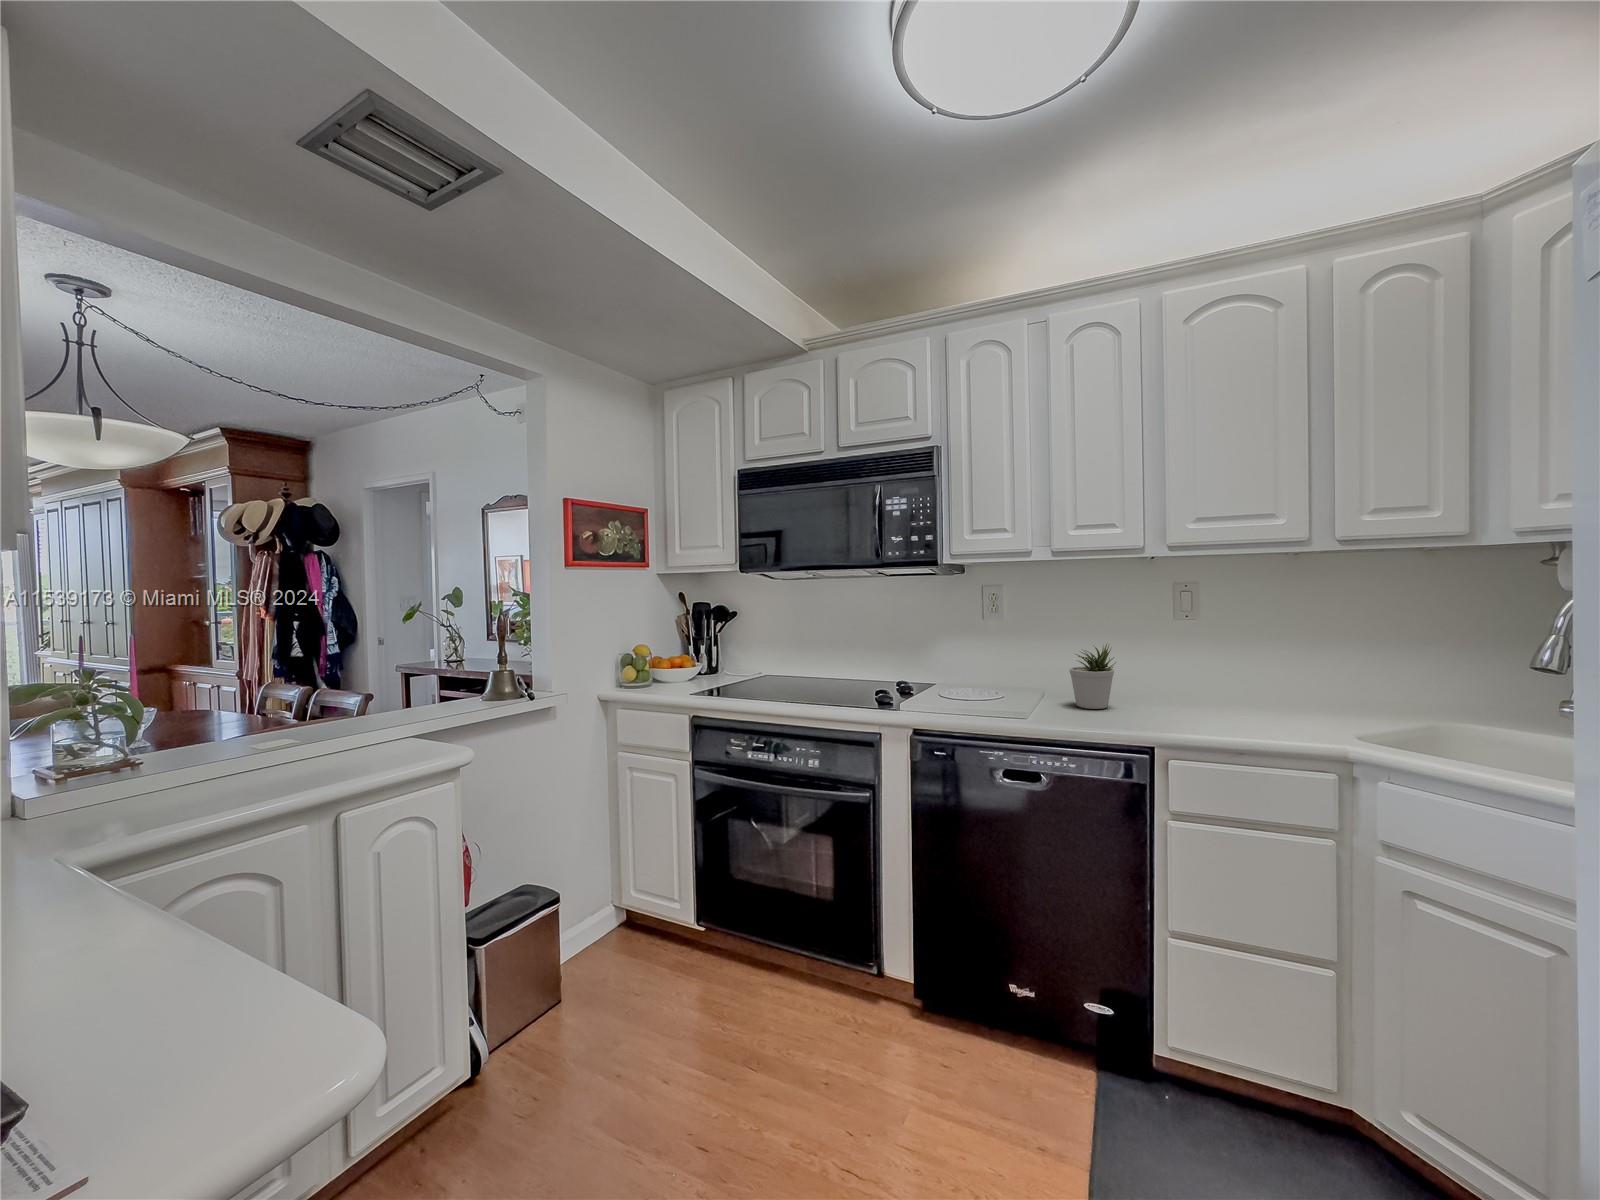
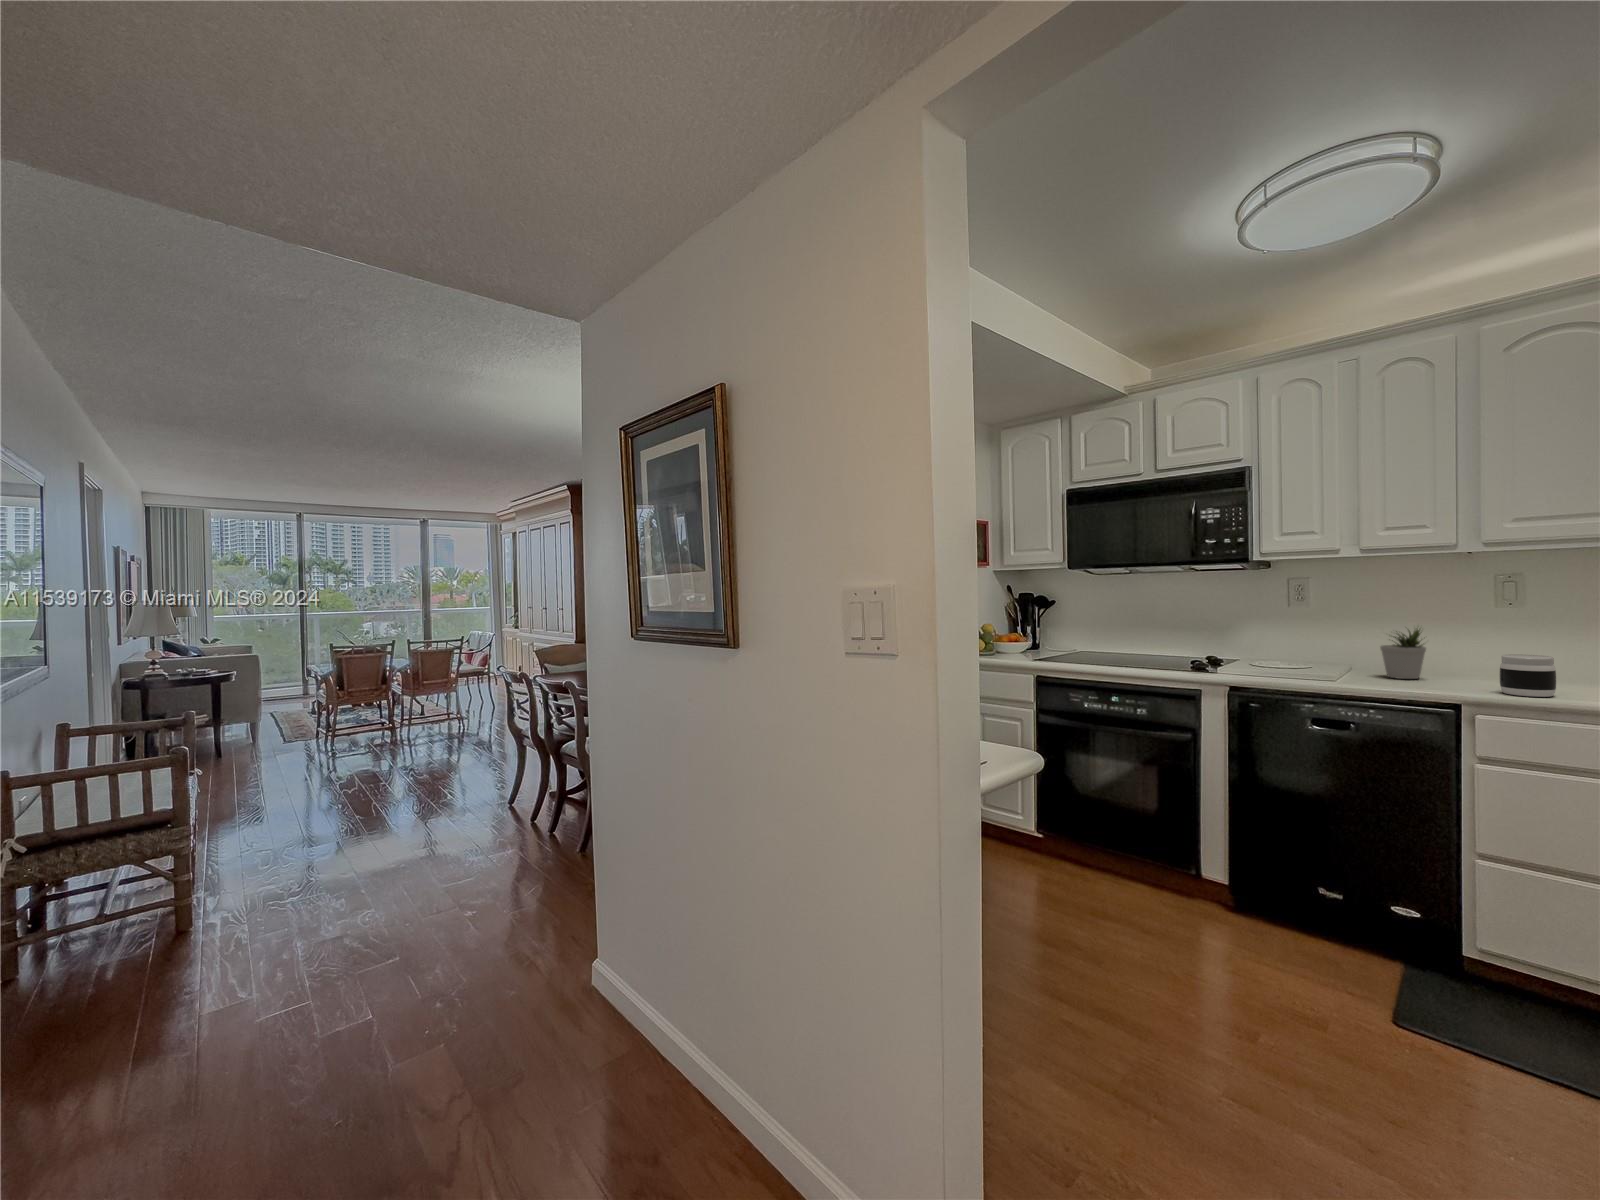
jar: none [1190,681,1244,734] -> present [1499,654,1556,697]

